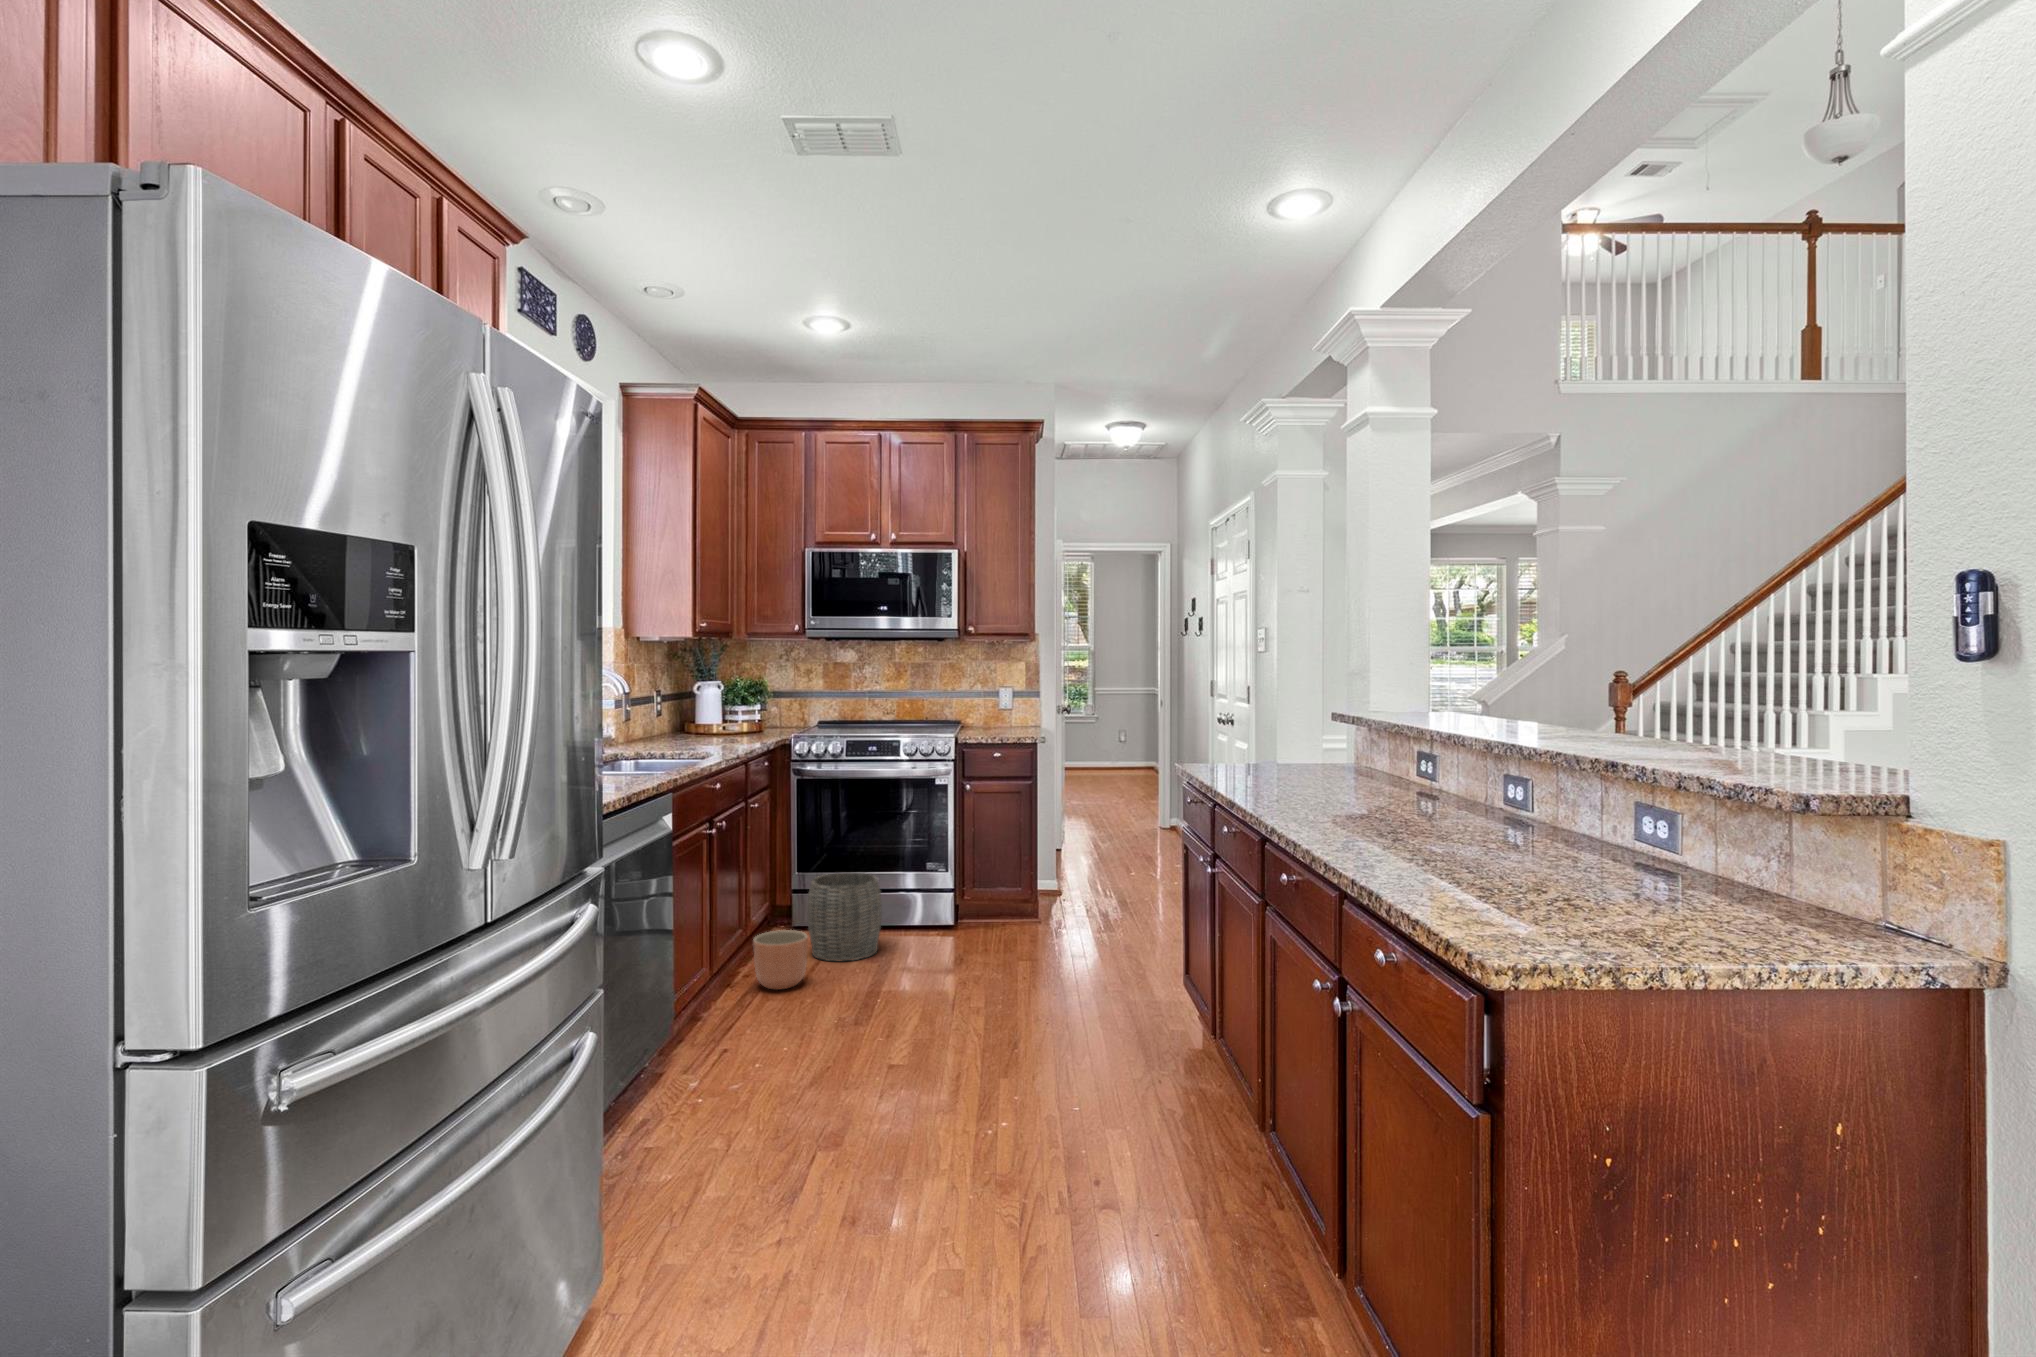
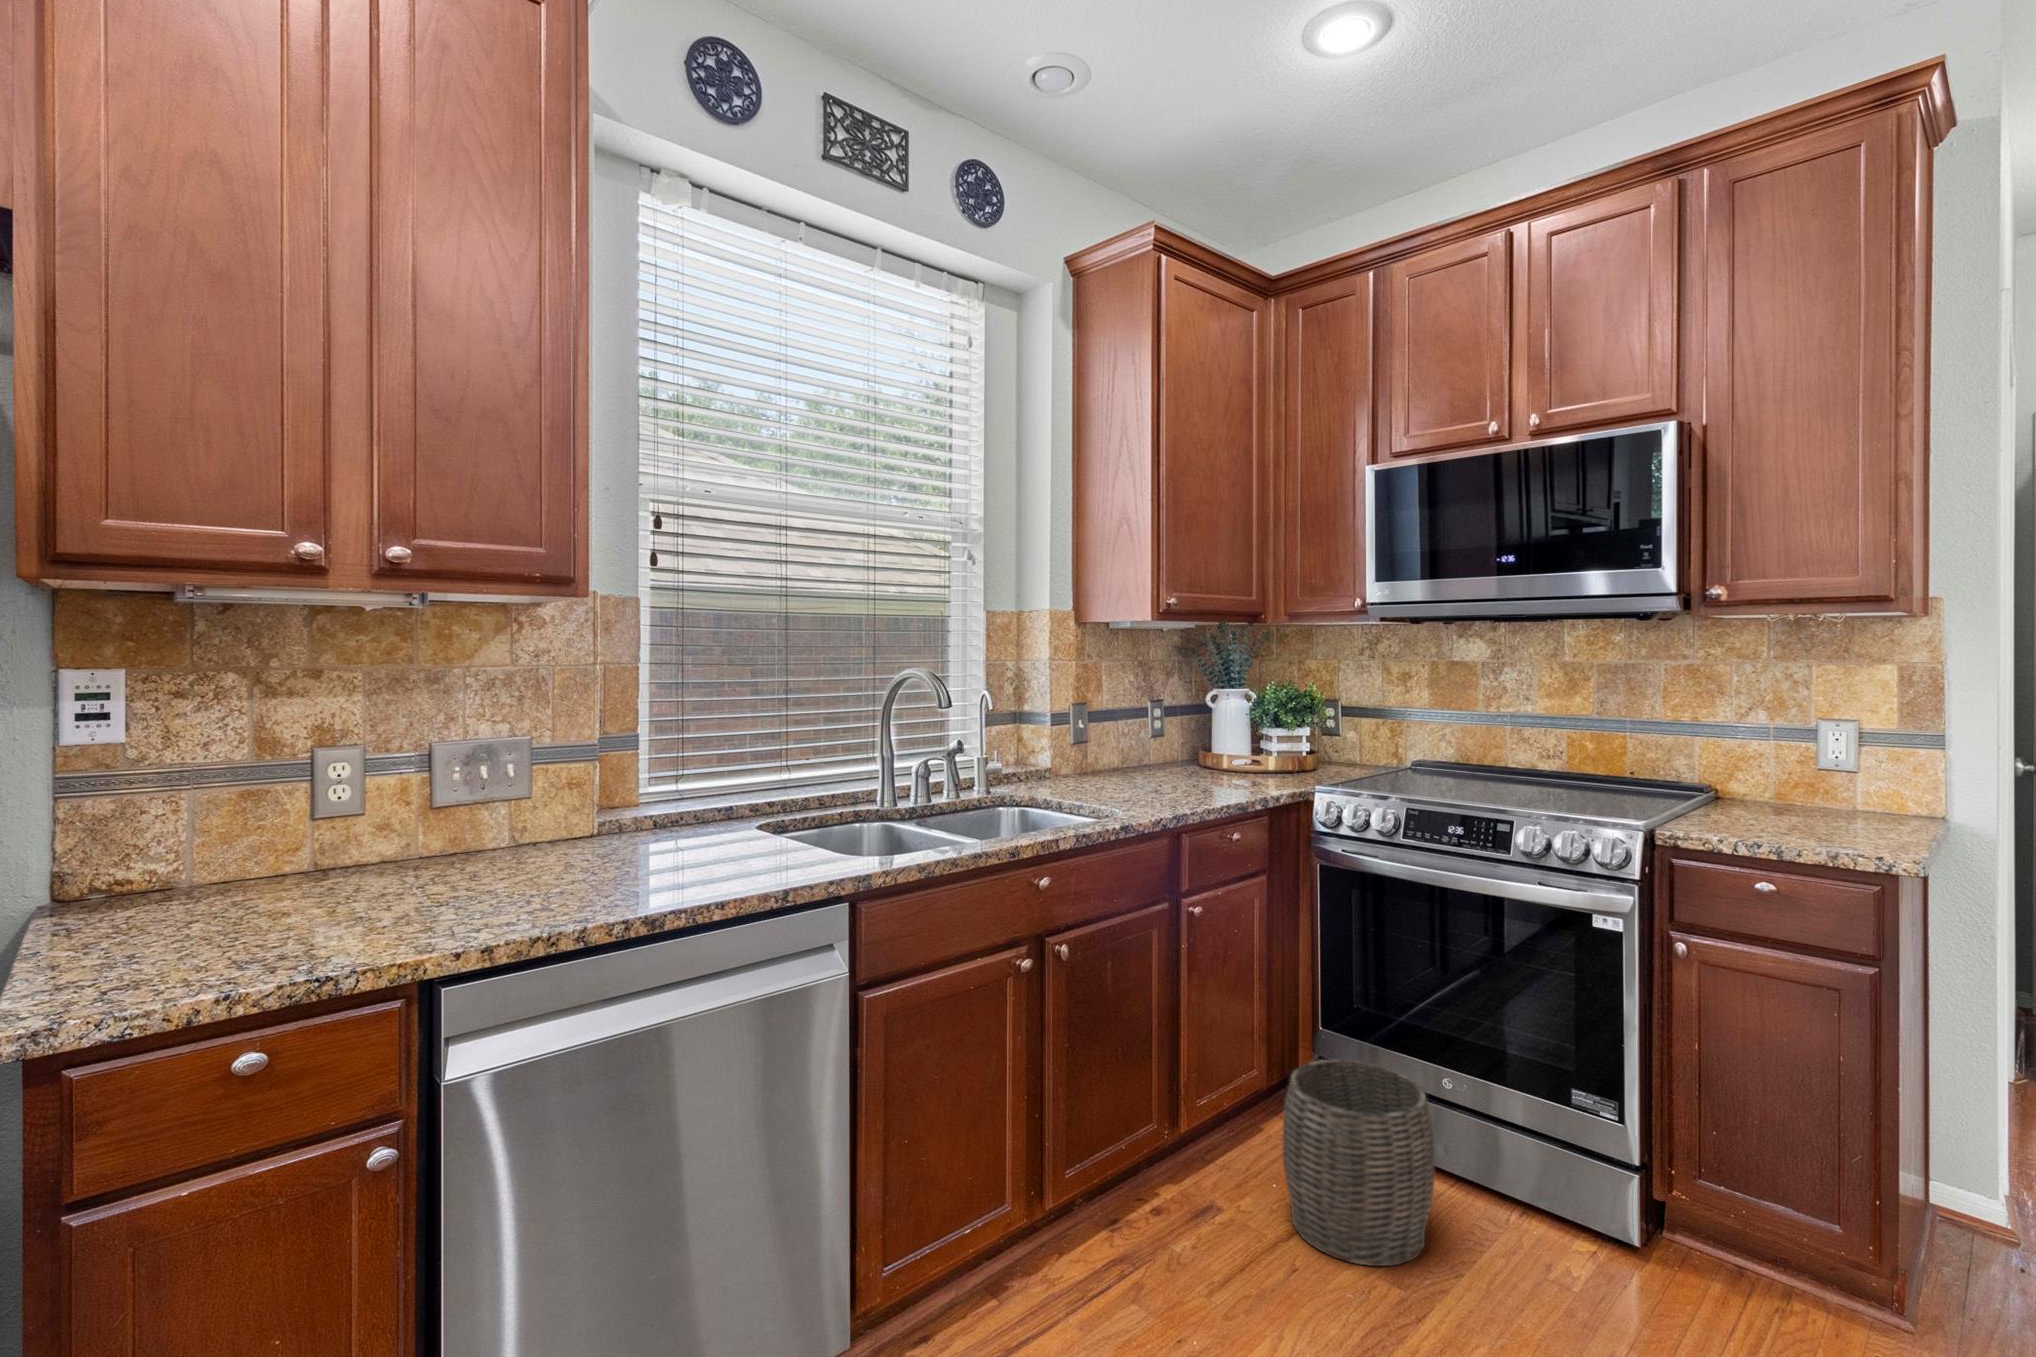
planter: present [753,930,808,990] -> none [1126,1160,1227,1295]

